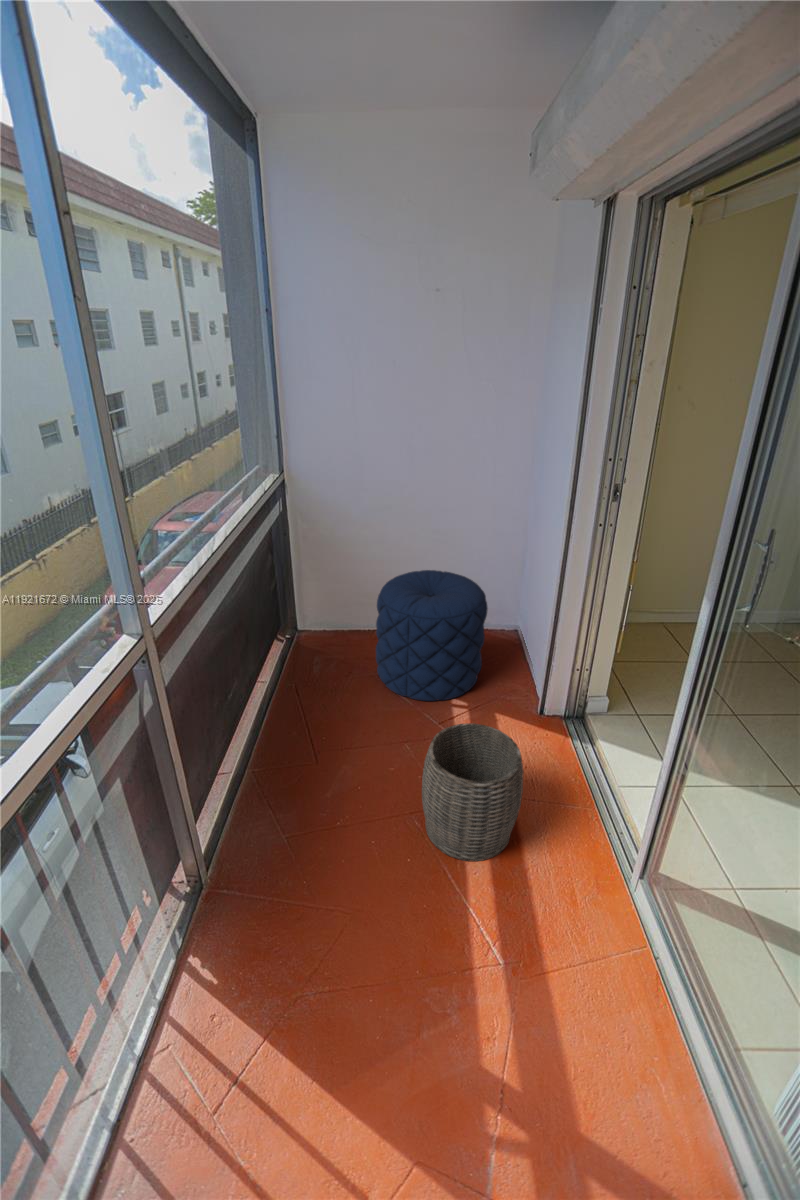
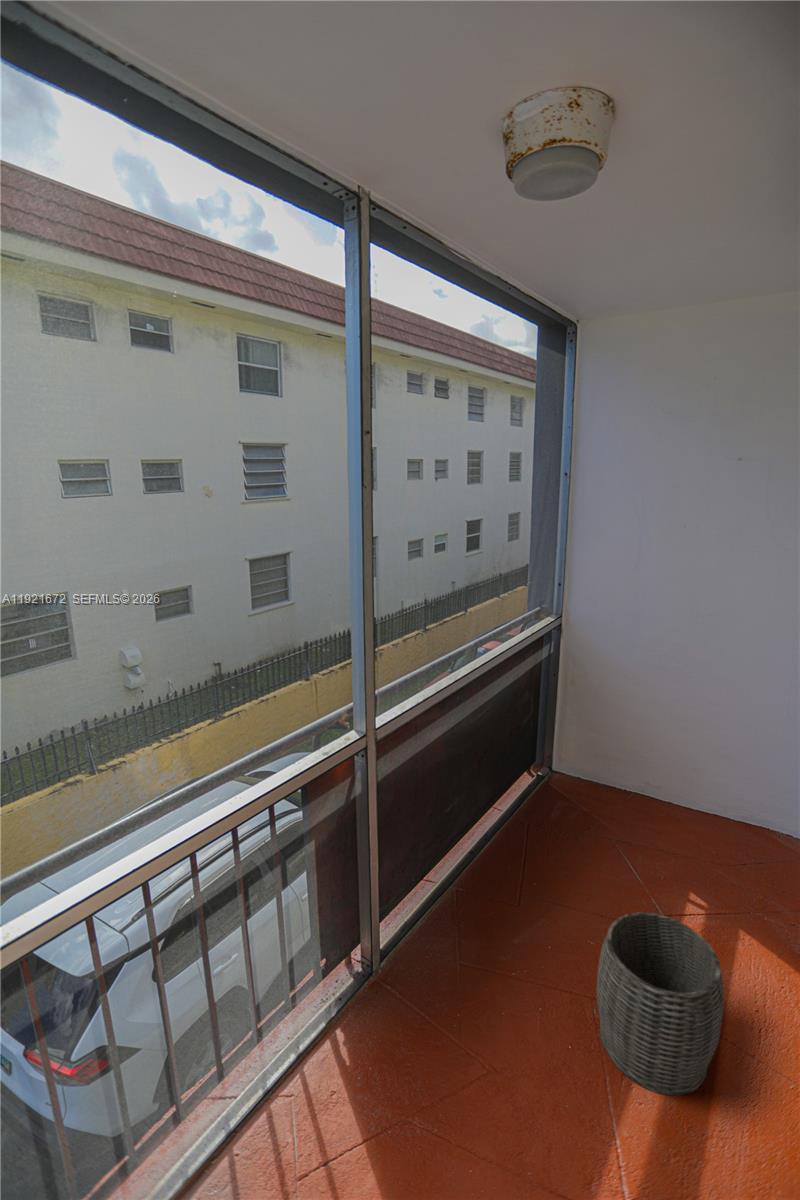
pouf: present [376,570,488,701] -> none [614,738,751,893]

